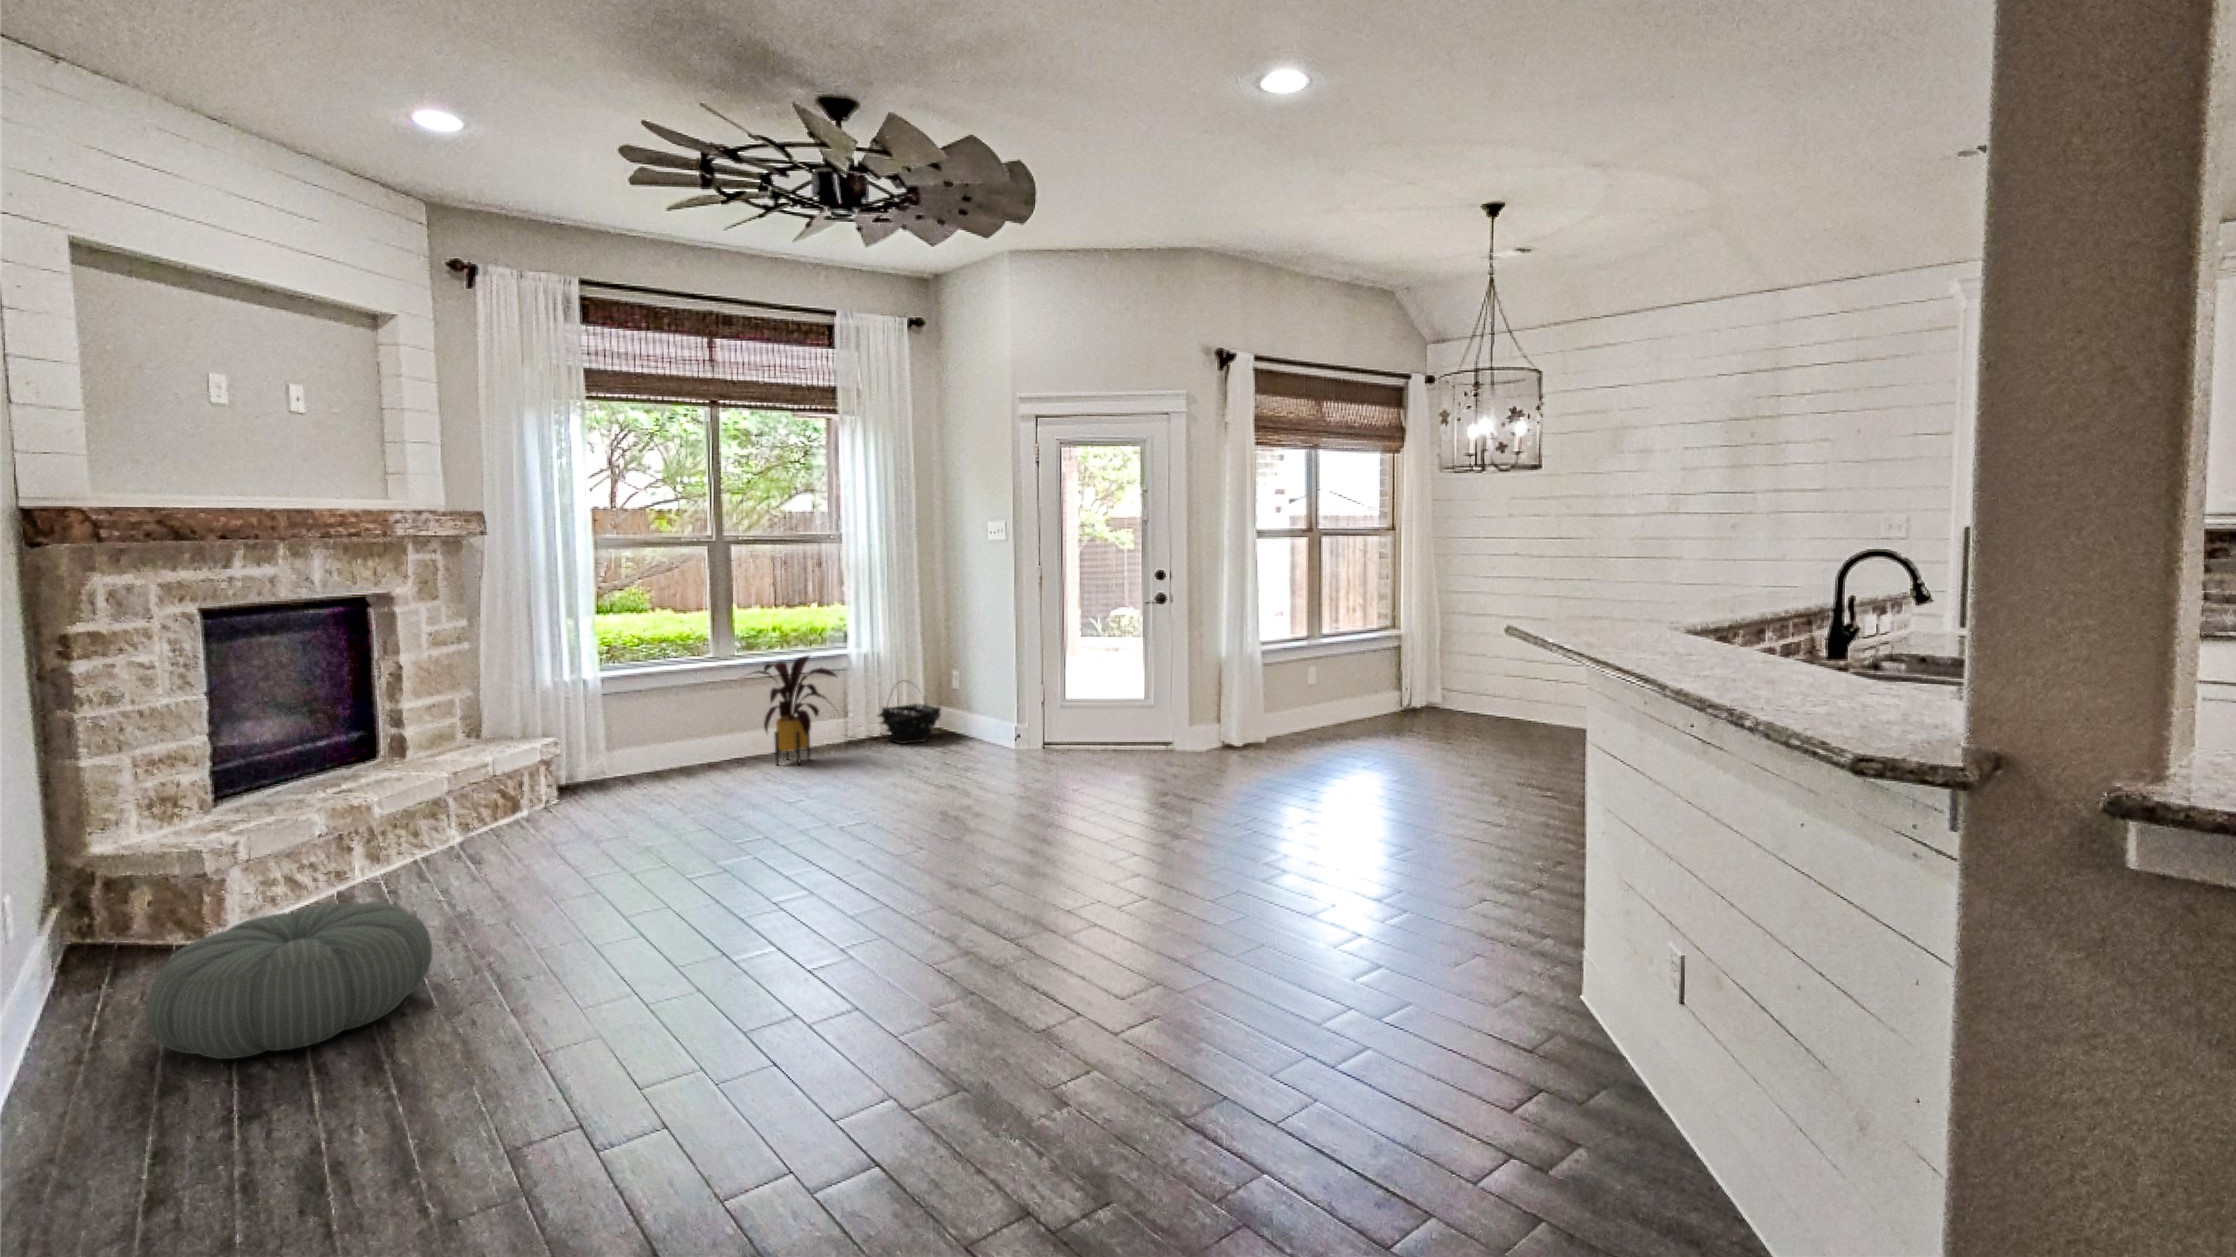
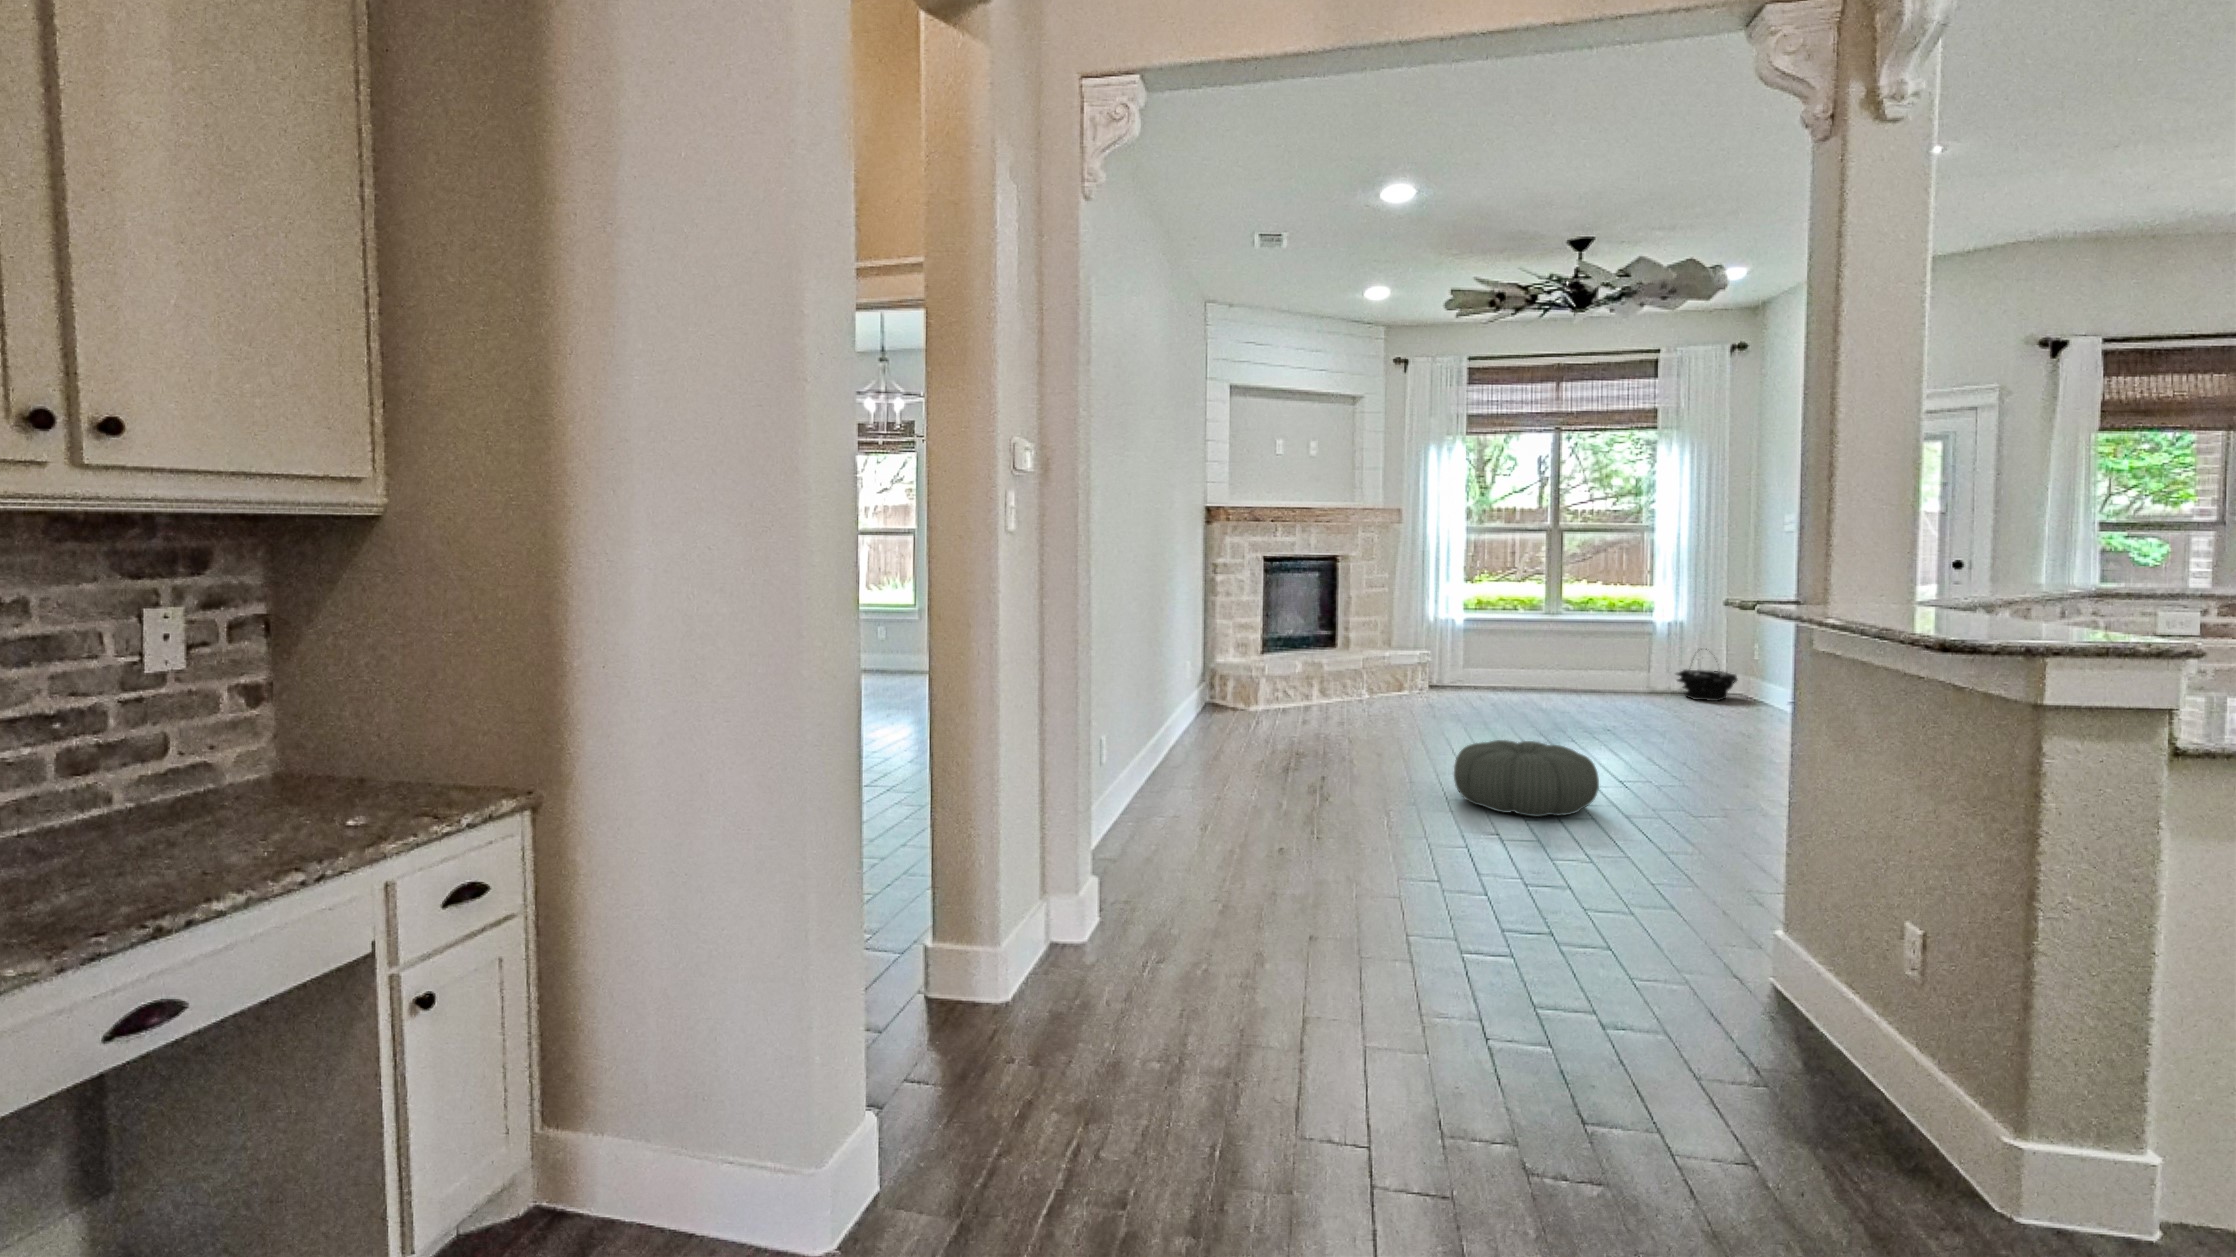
house plant: present [753,656,836,764] -> none [1556,618,1633,699]
pouf: present [147,902,432,1059] -> present [1454,740,1599,817]

